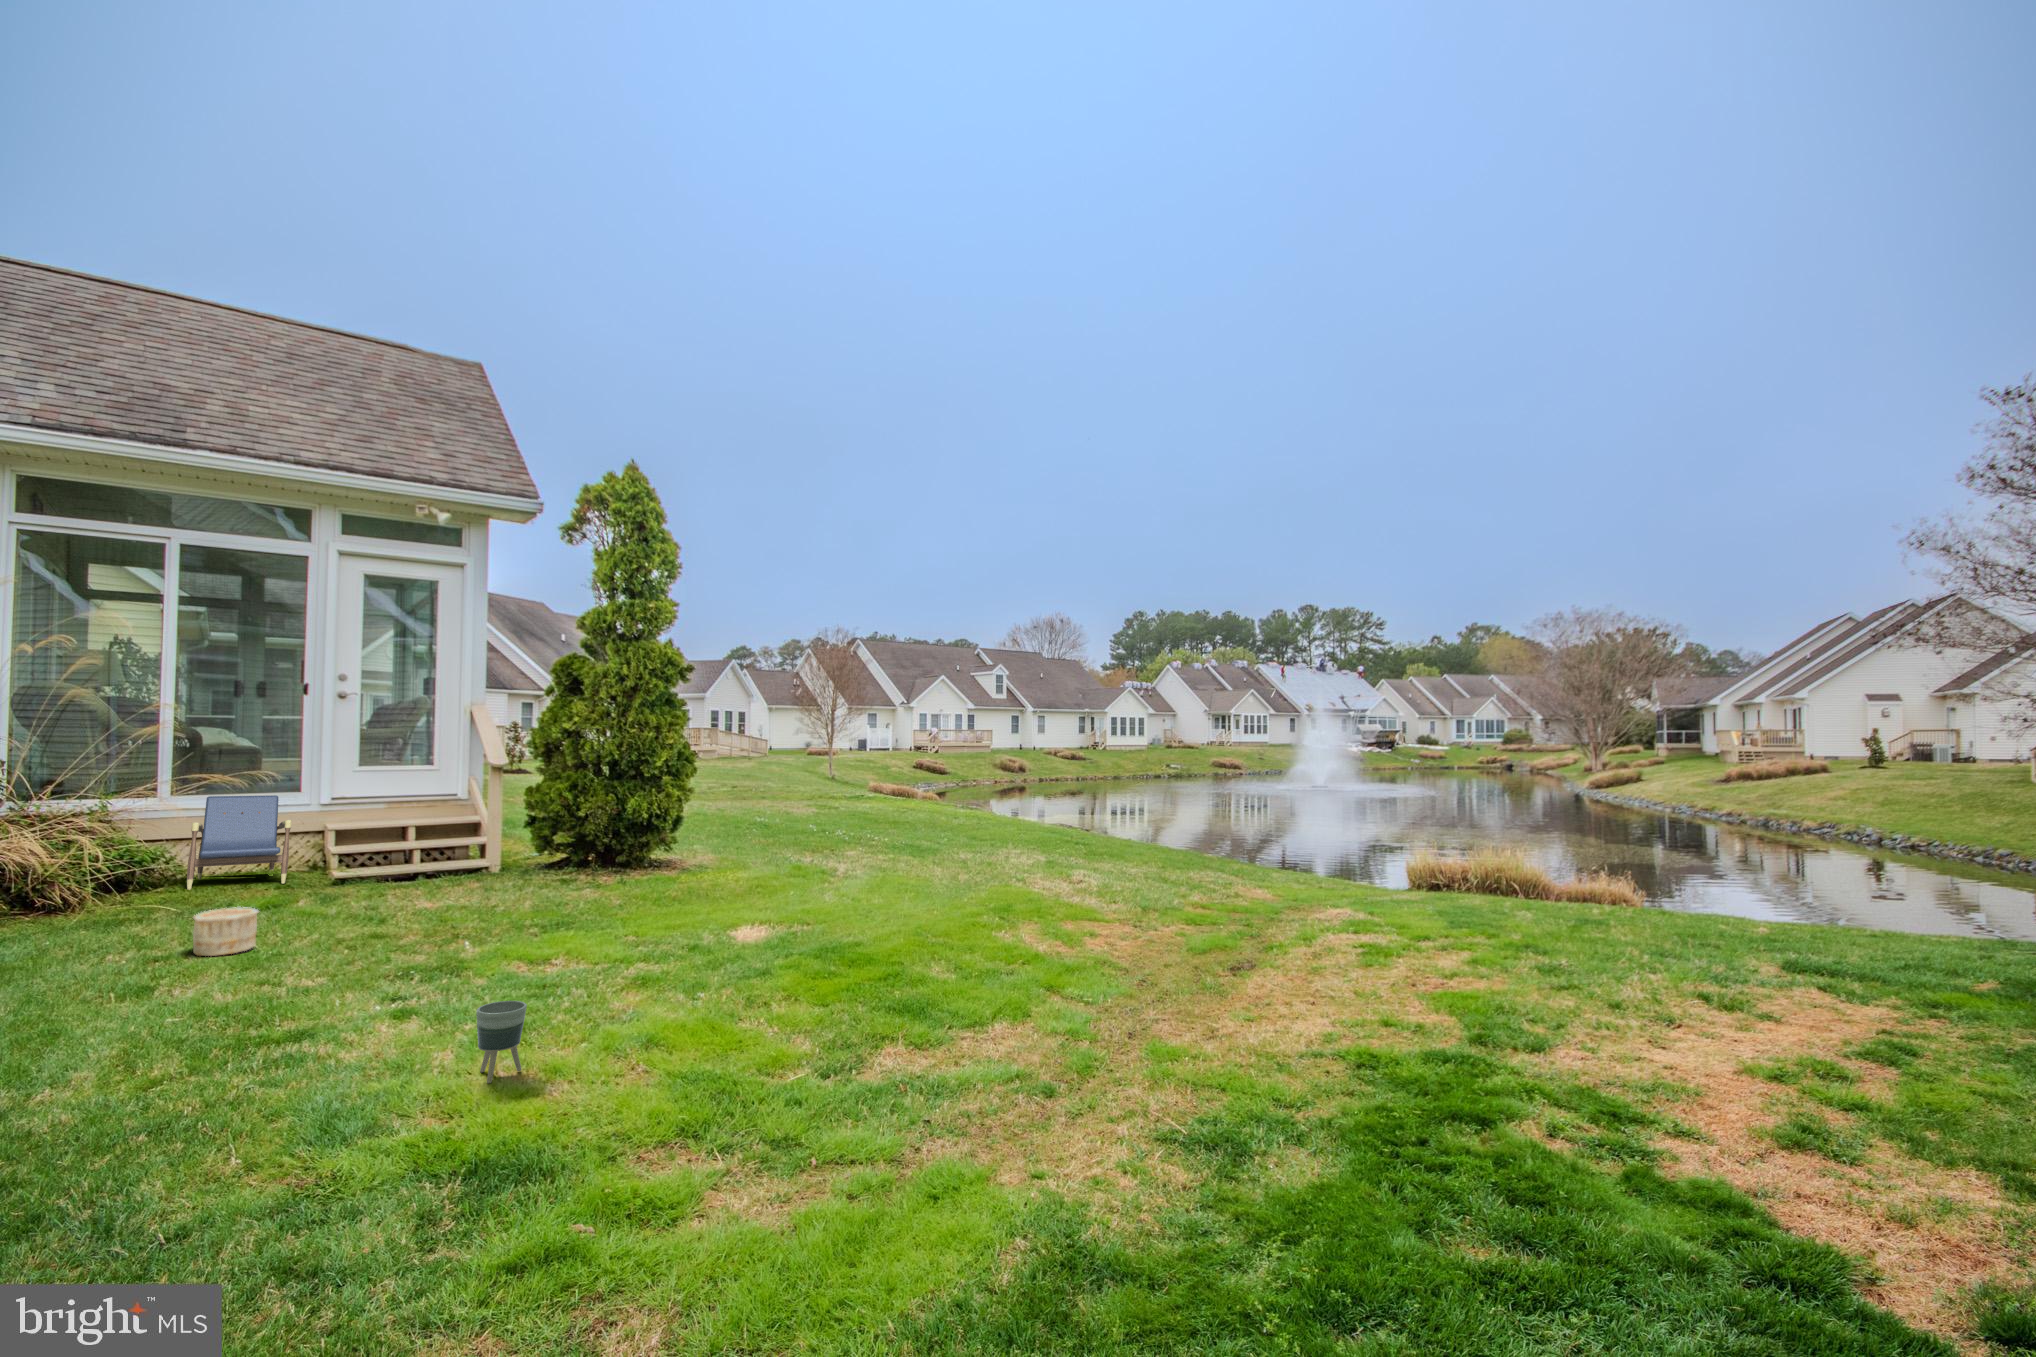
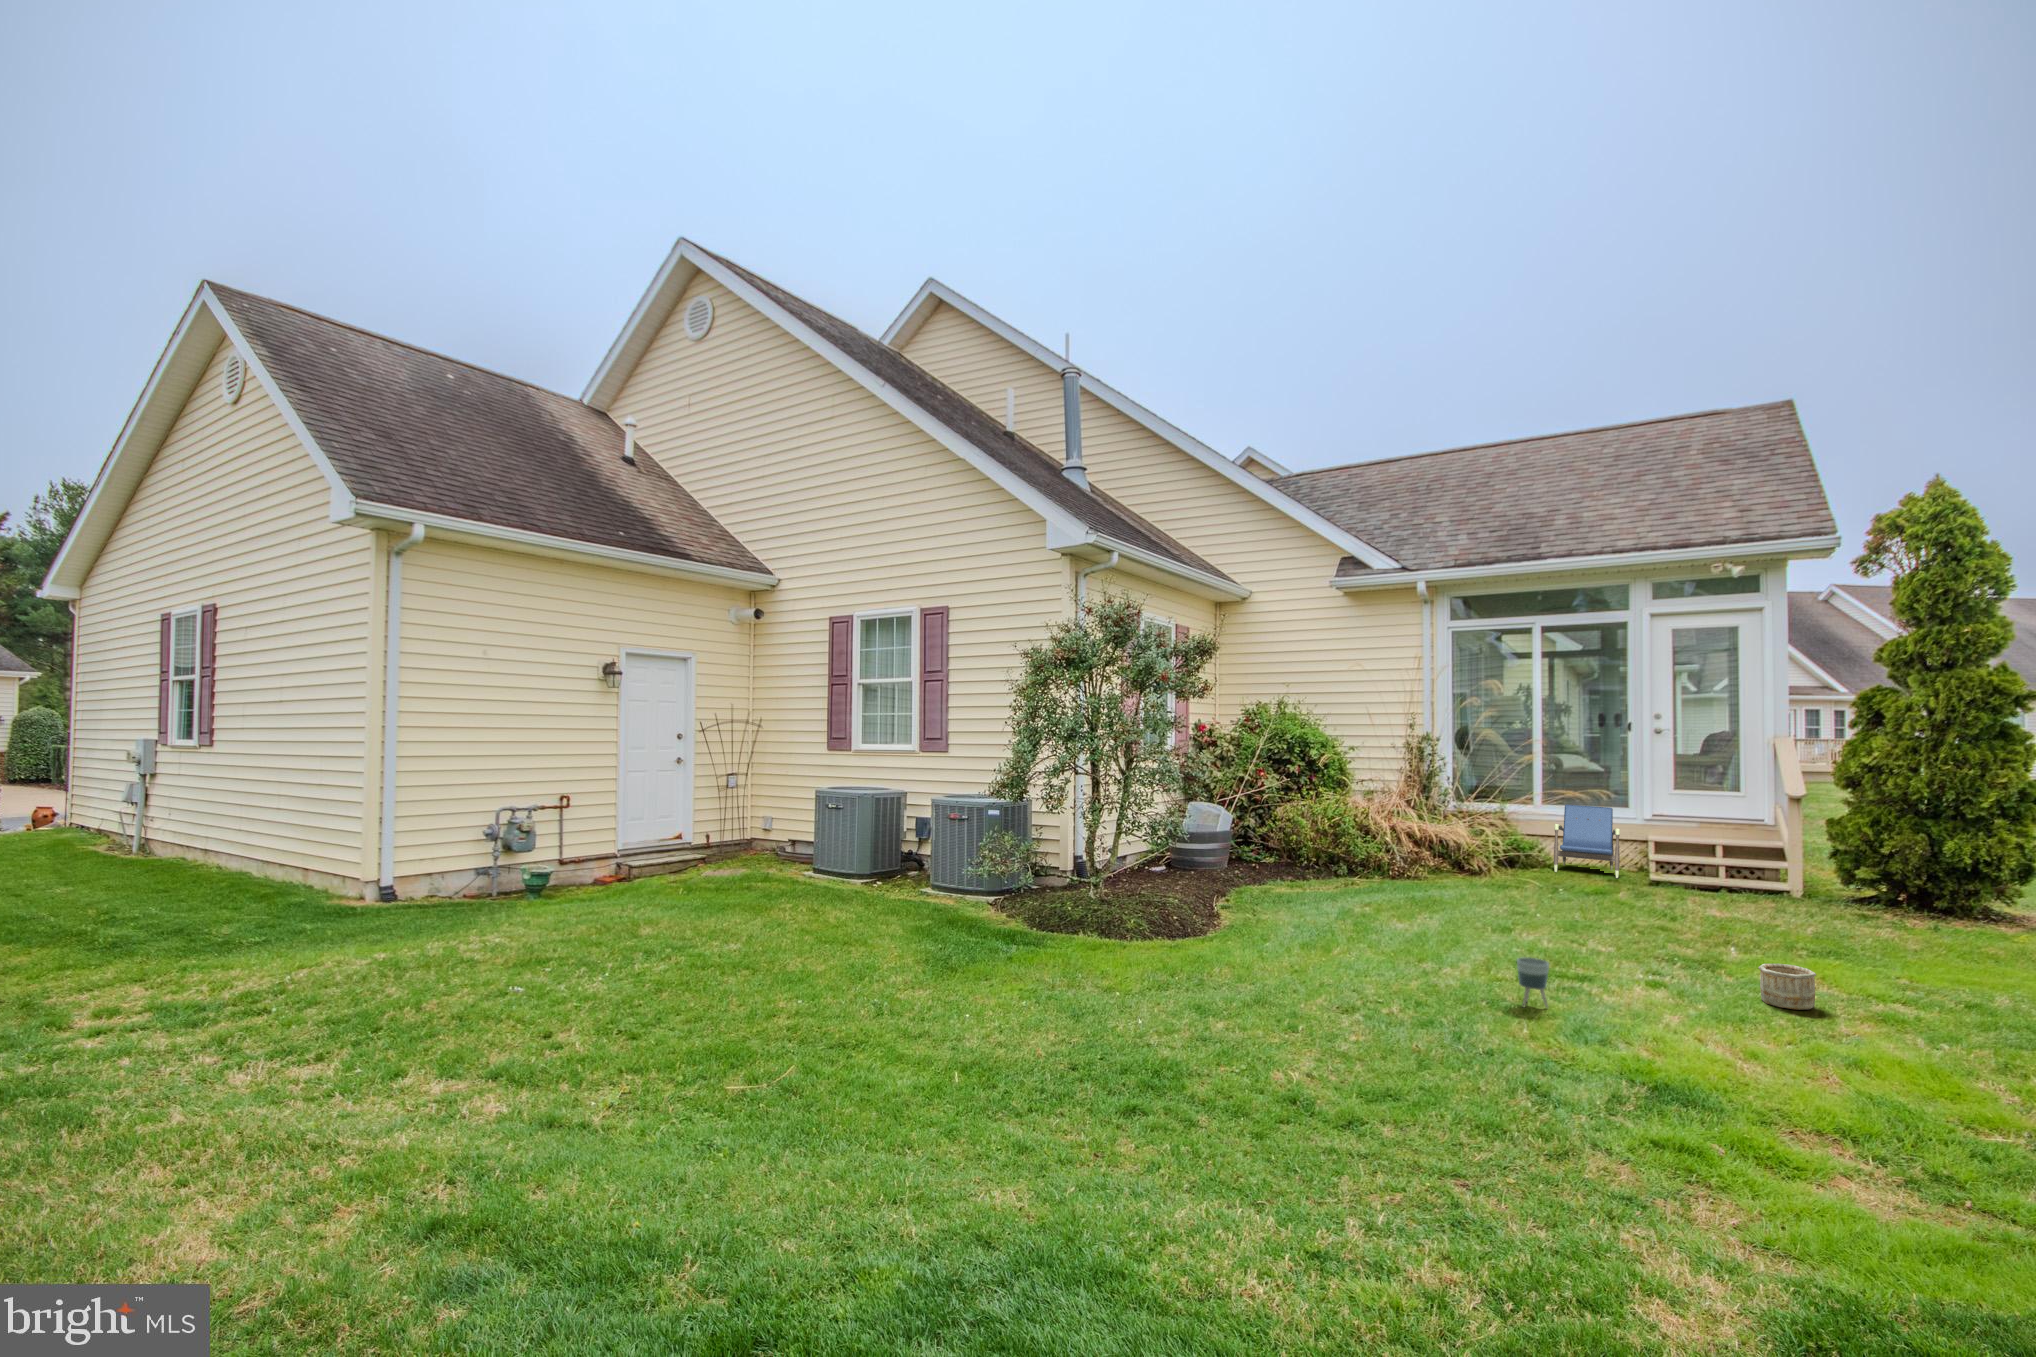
wooden bucket: present [193,907,259,956] -> present [1758,964,1816,1010]
planter: present [476,1001,527,1083] -> present [1517,957,1549,1007]

